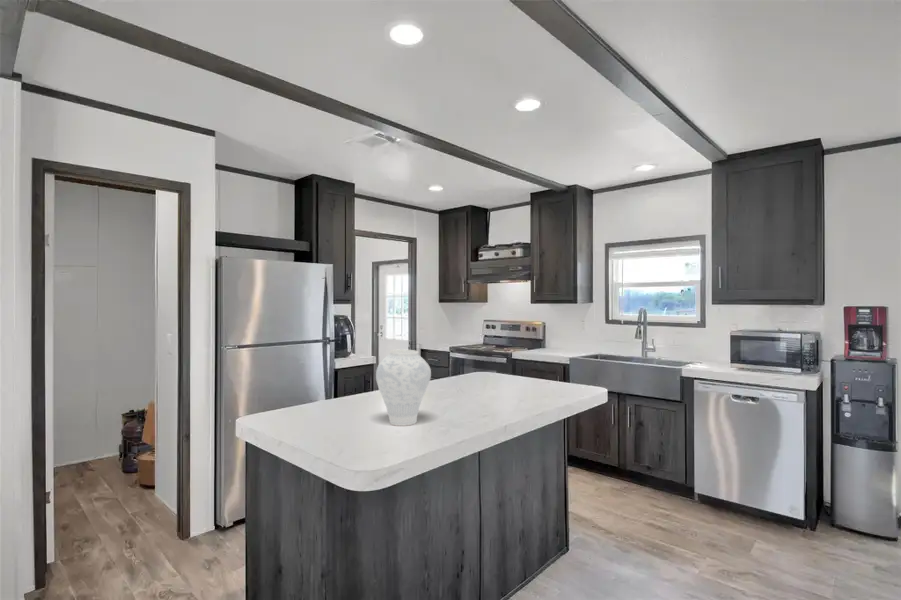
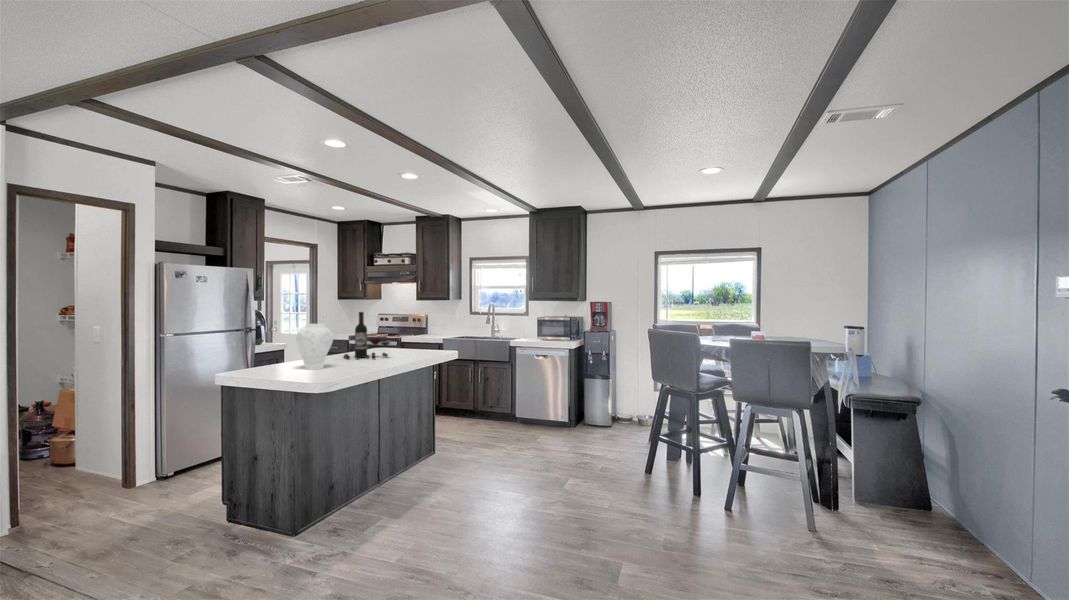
wine bottle: none [445,327,516,404] -> present [343,312,390,359]

